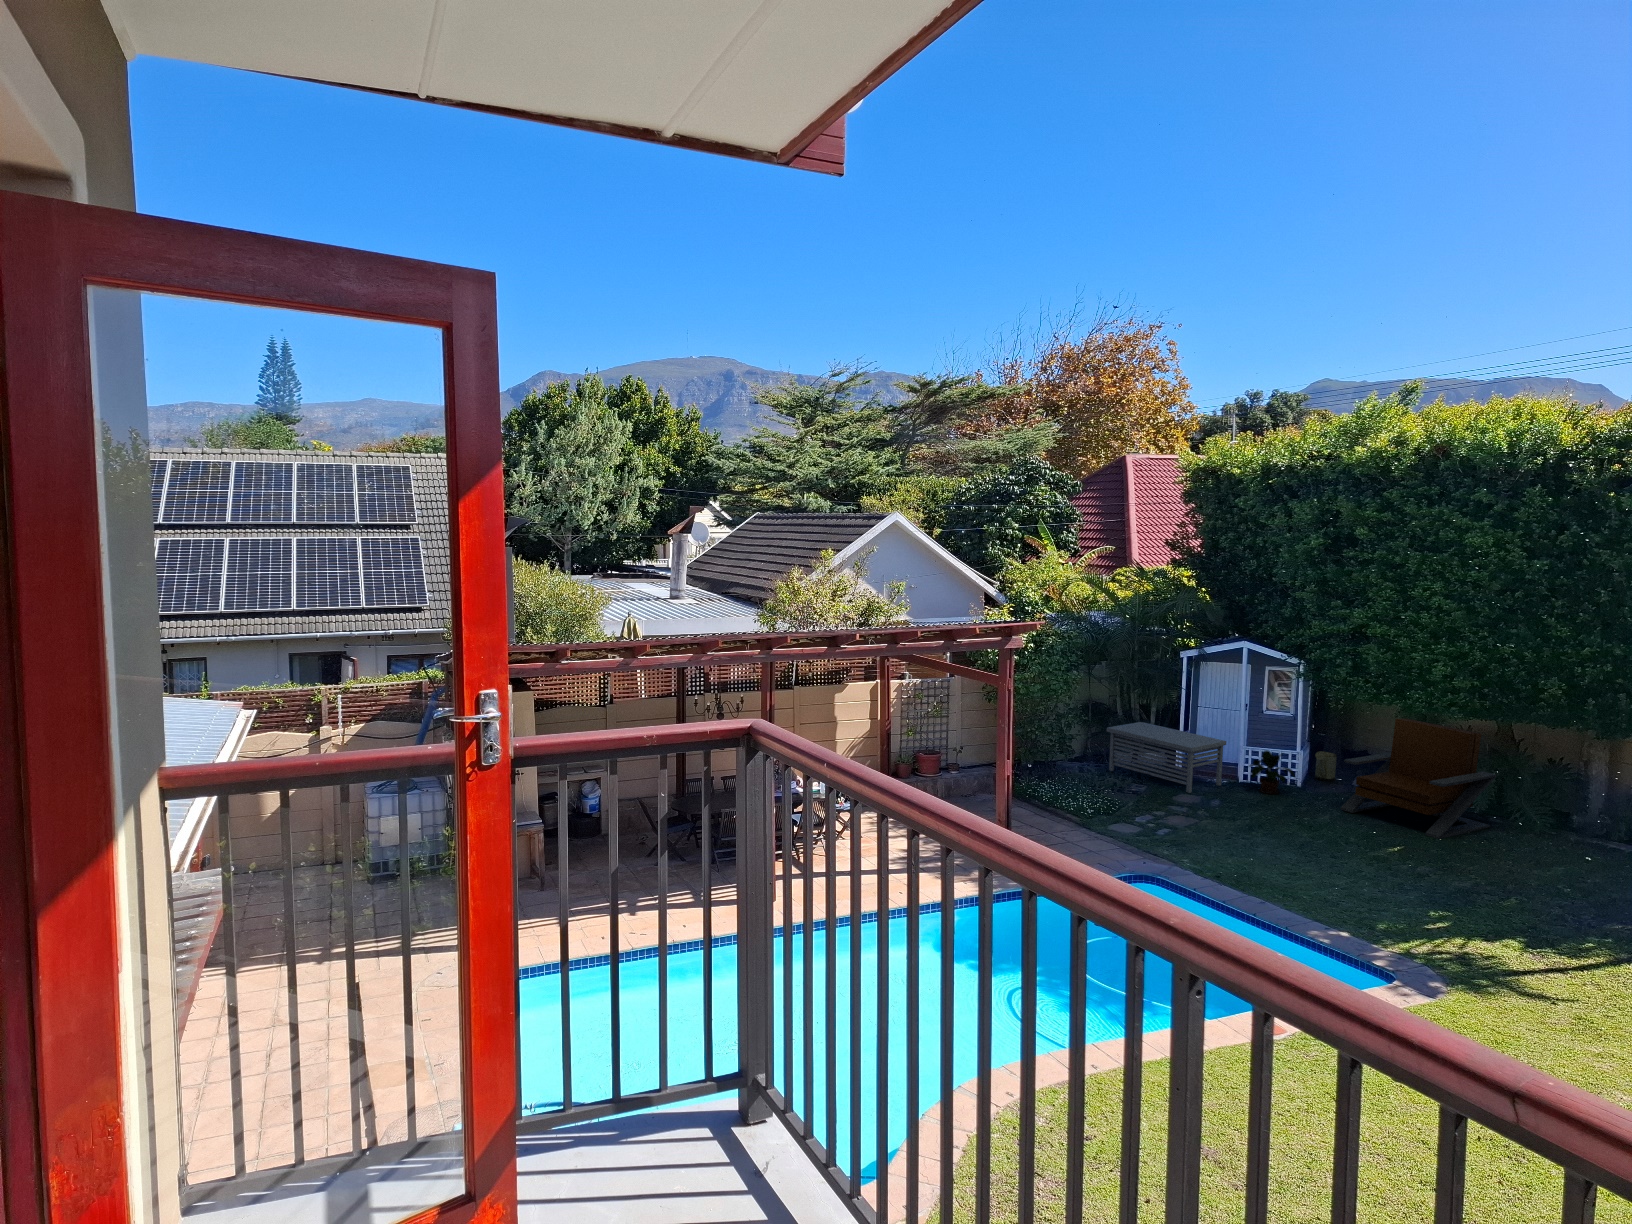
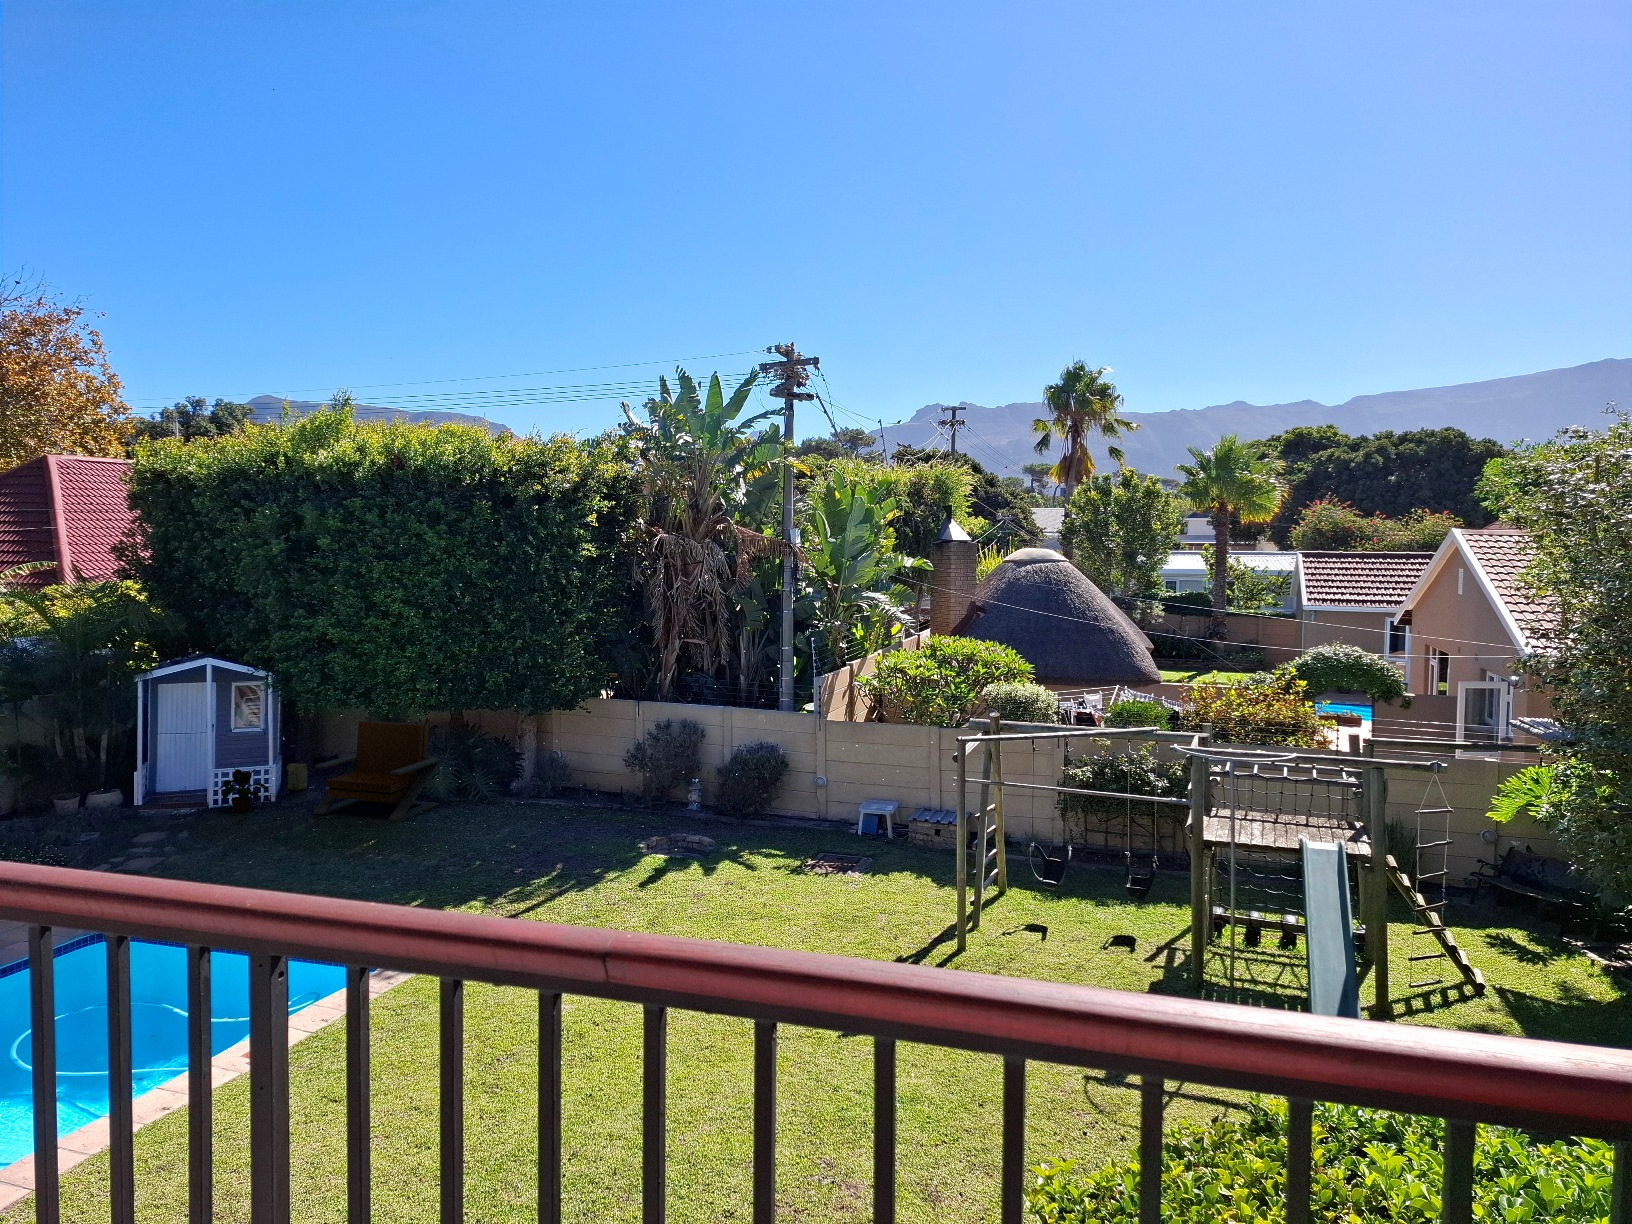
storage bench: present [1107,722,1226,793] -> none [44,760,194,827]

